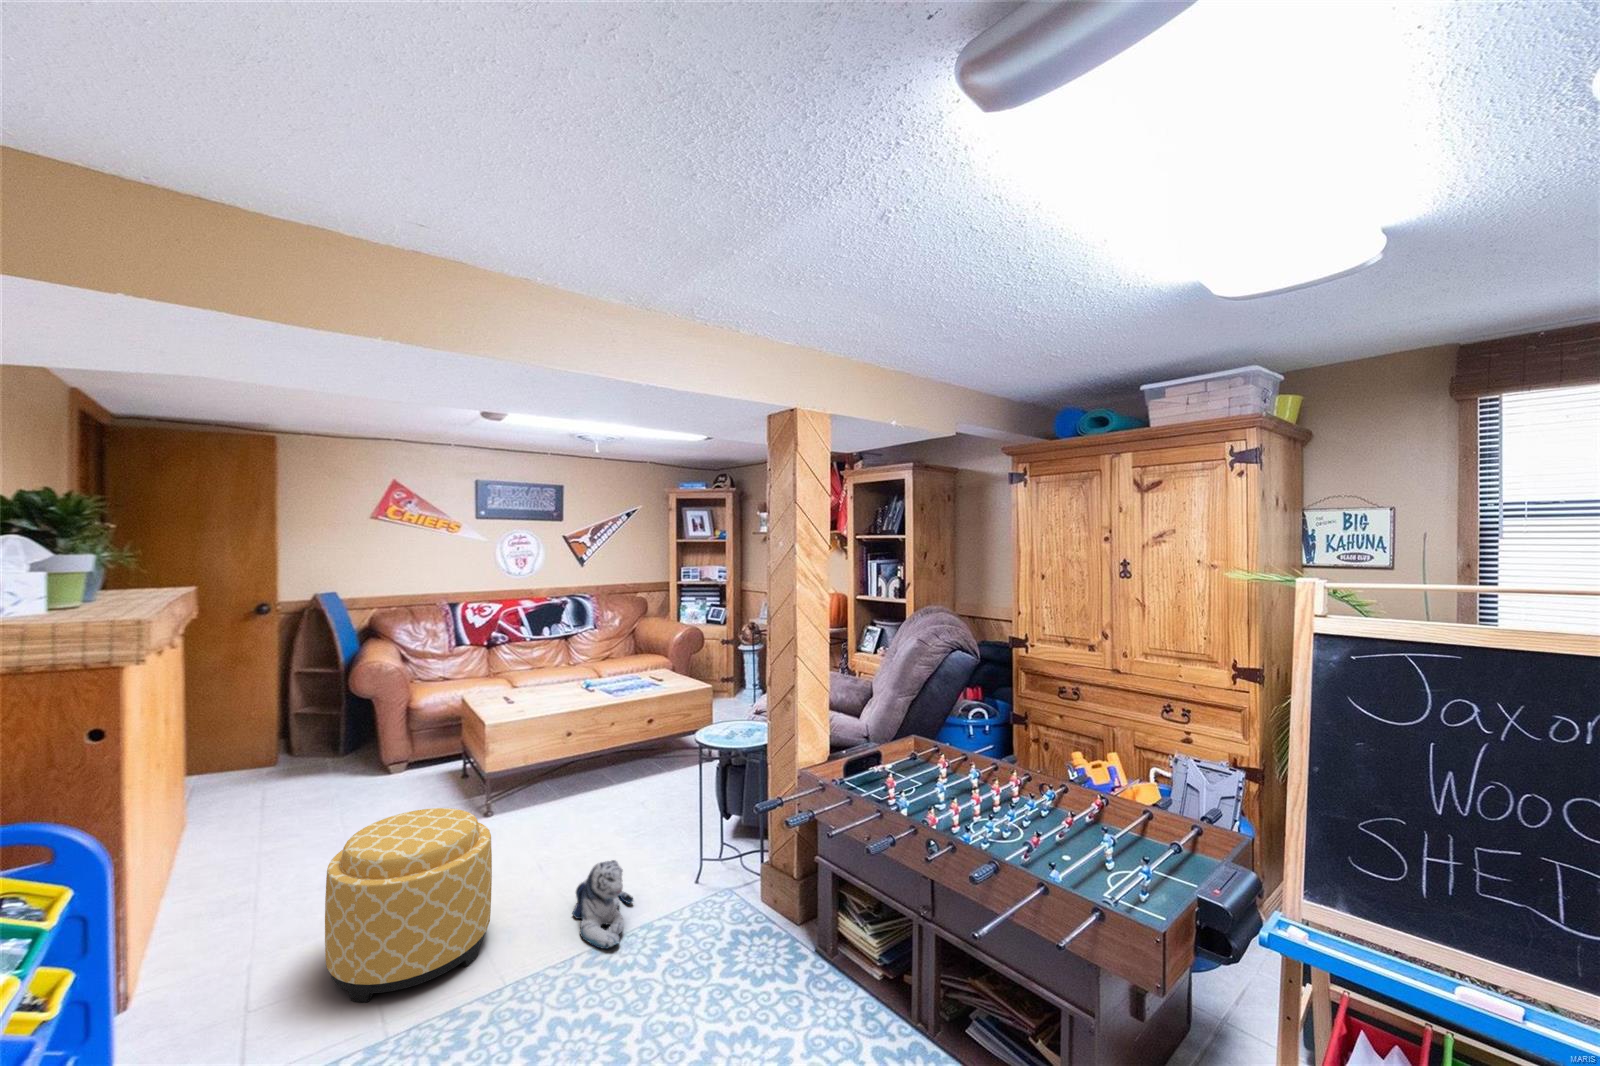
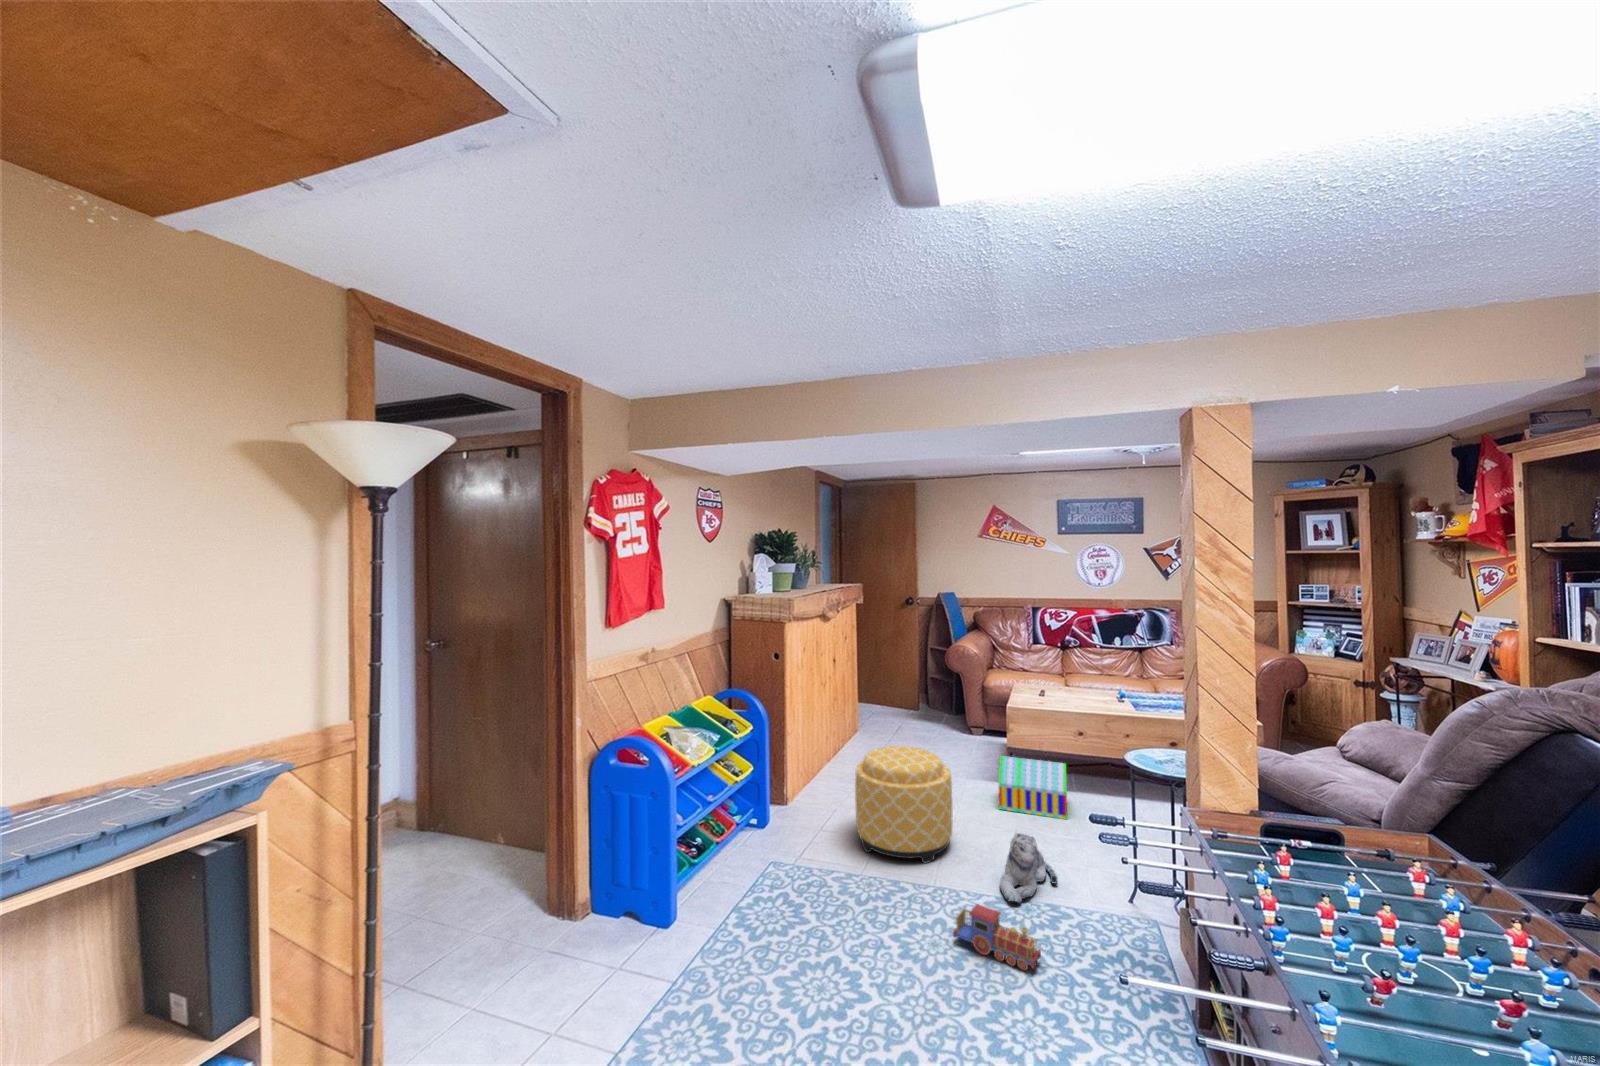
toy house: none [491,771,582,853] -> present [999,756,1067,819]
toy train: none [589,960,695,1030] -> present [953,904,1041,970]

